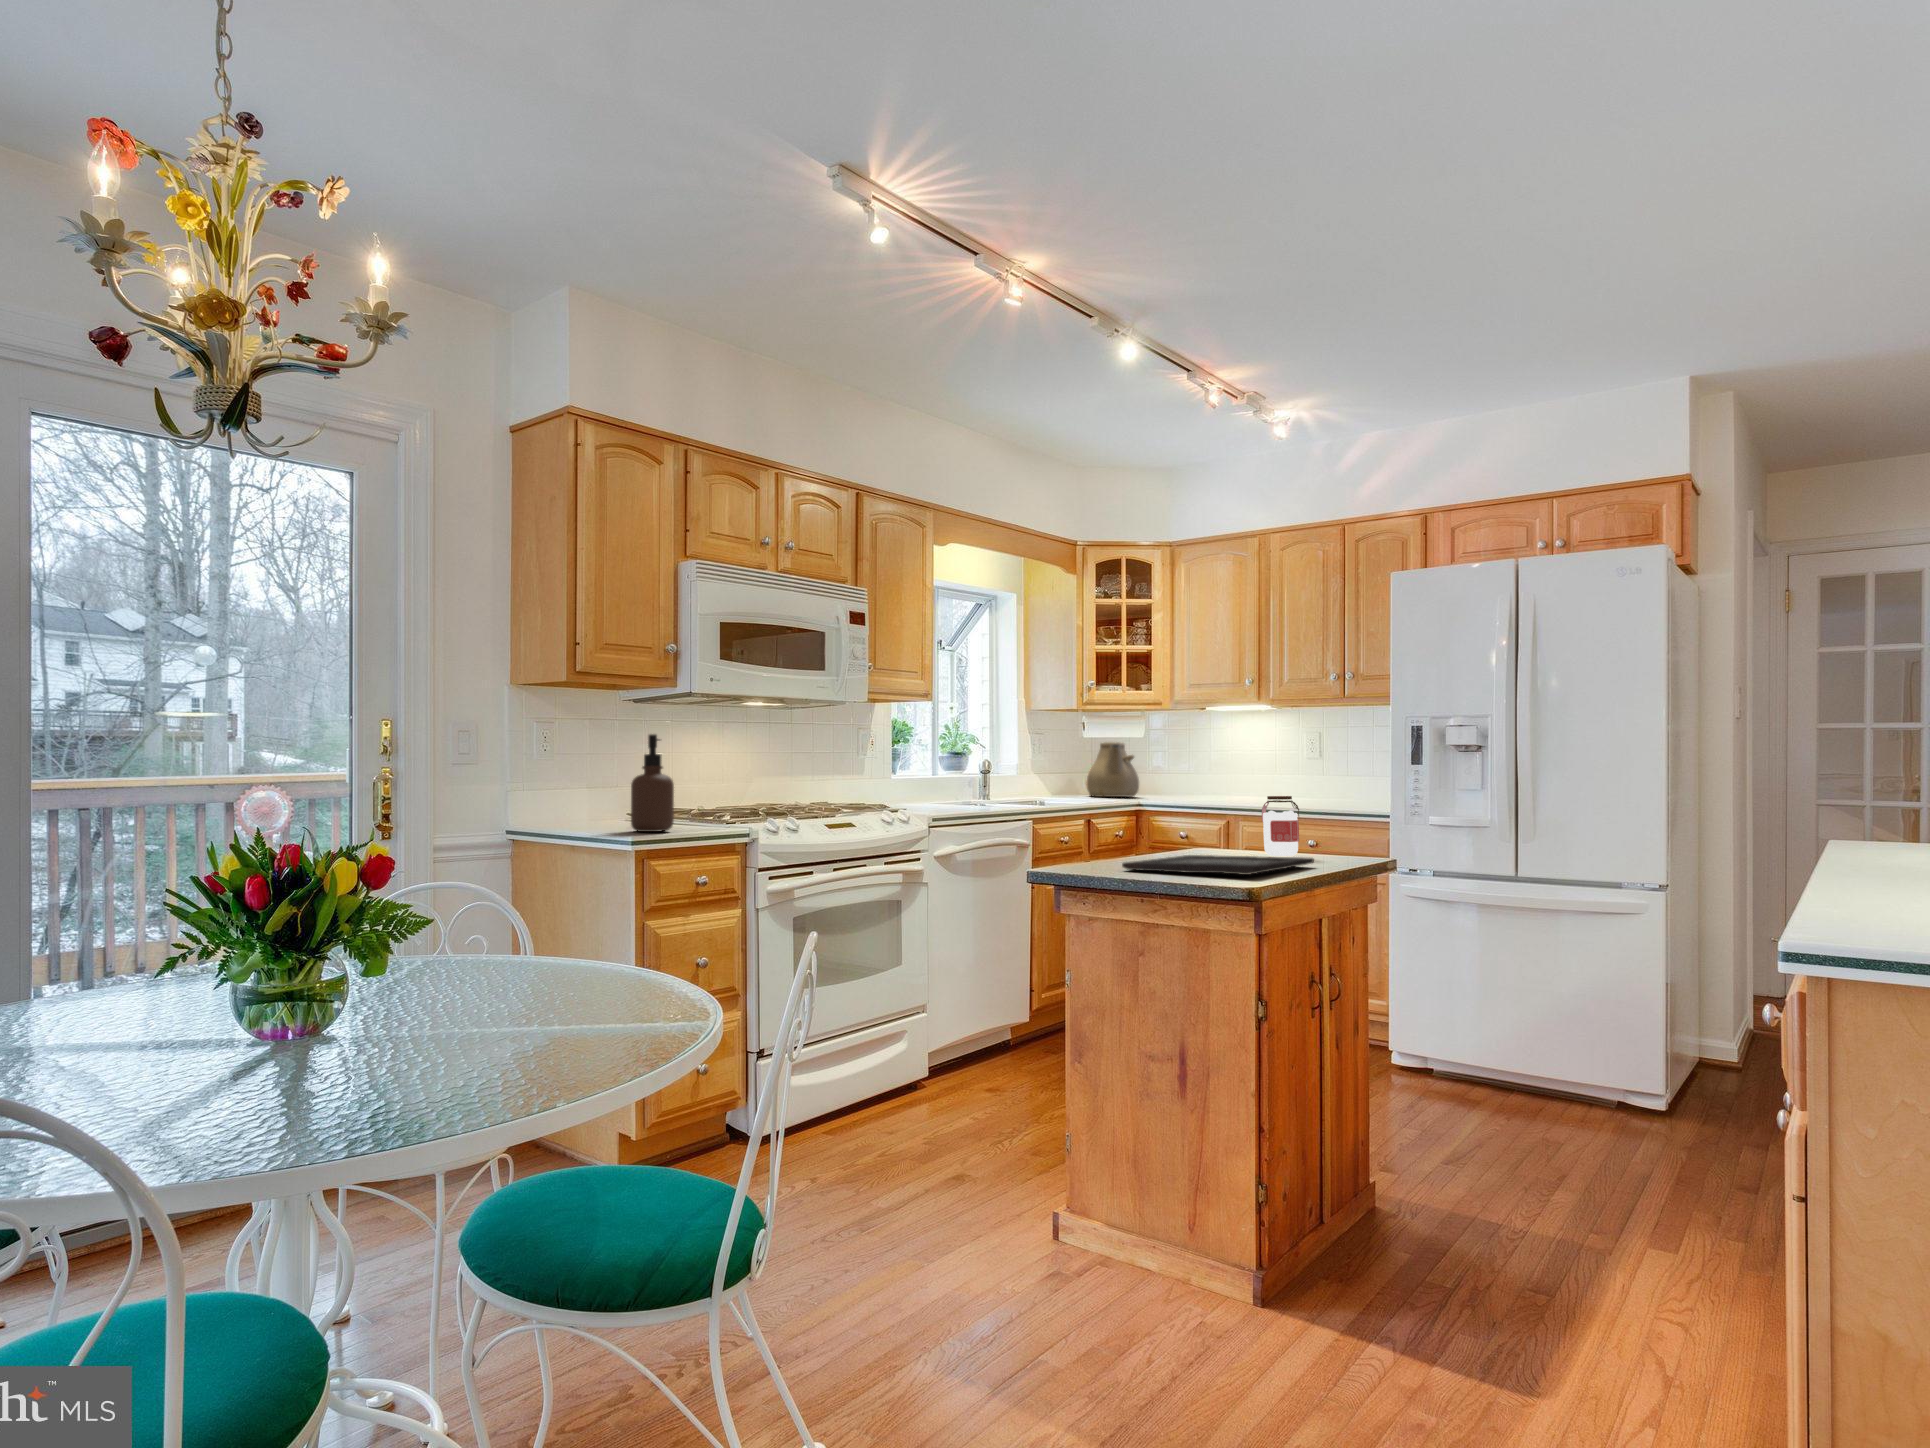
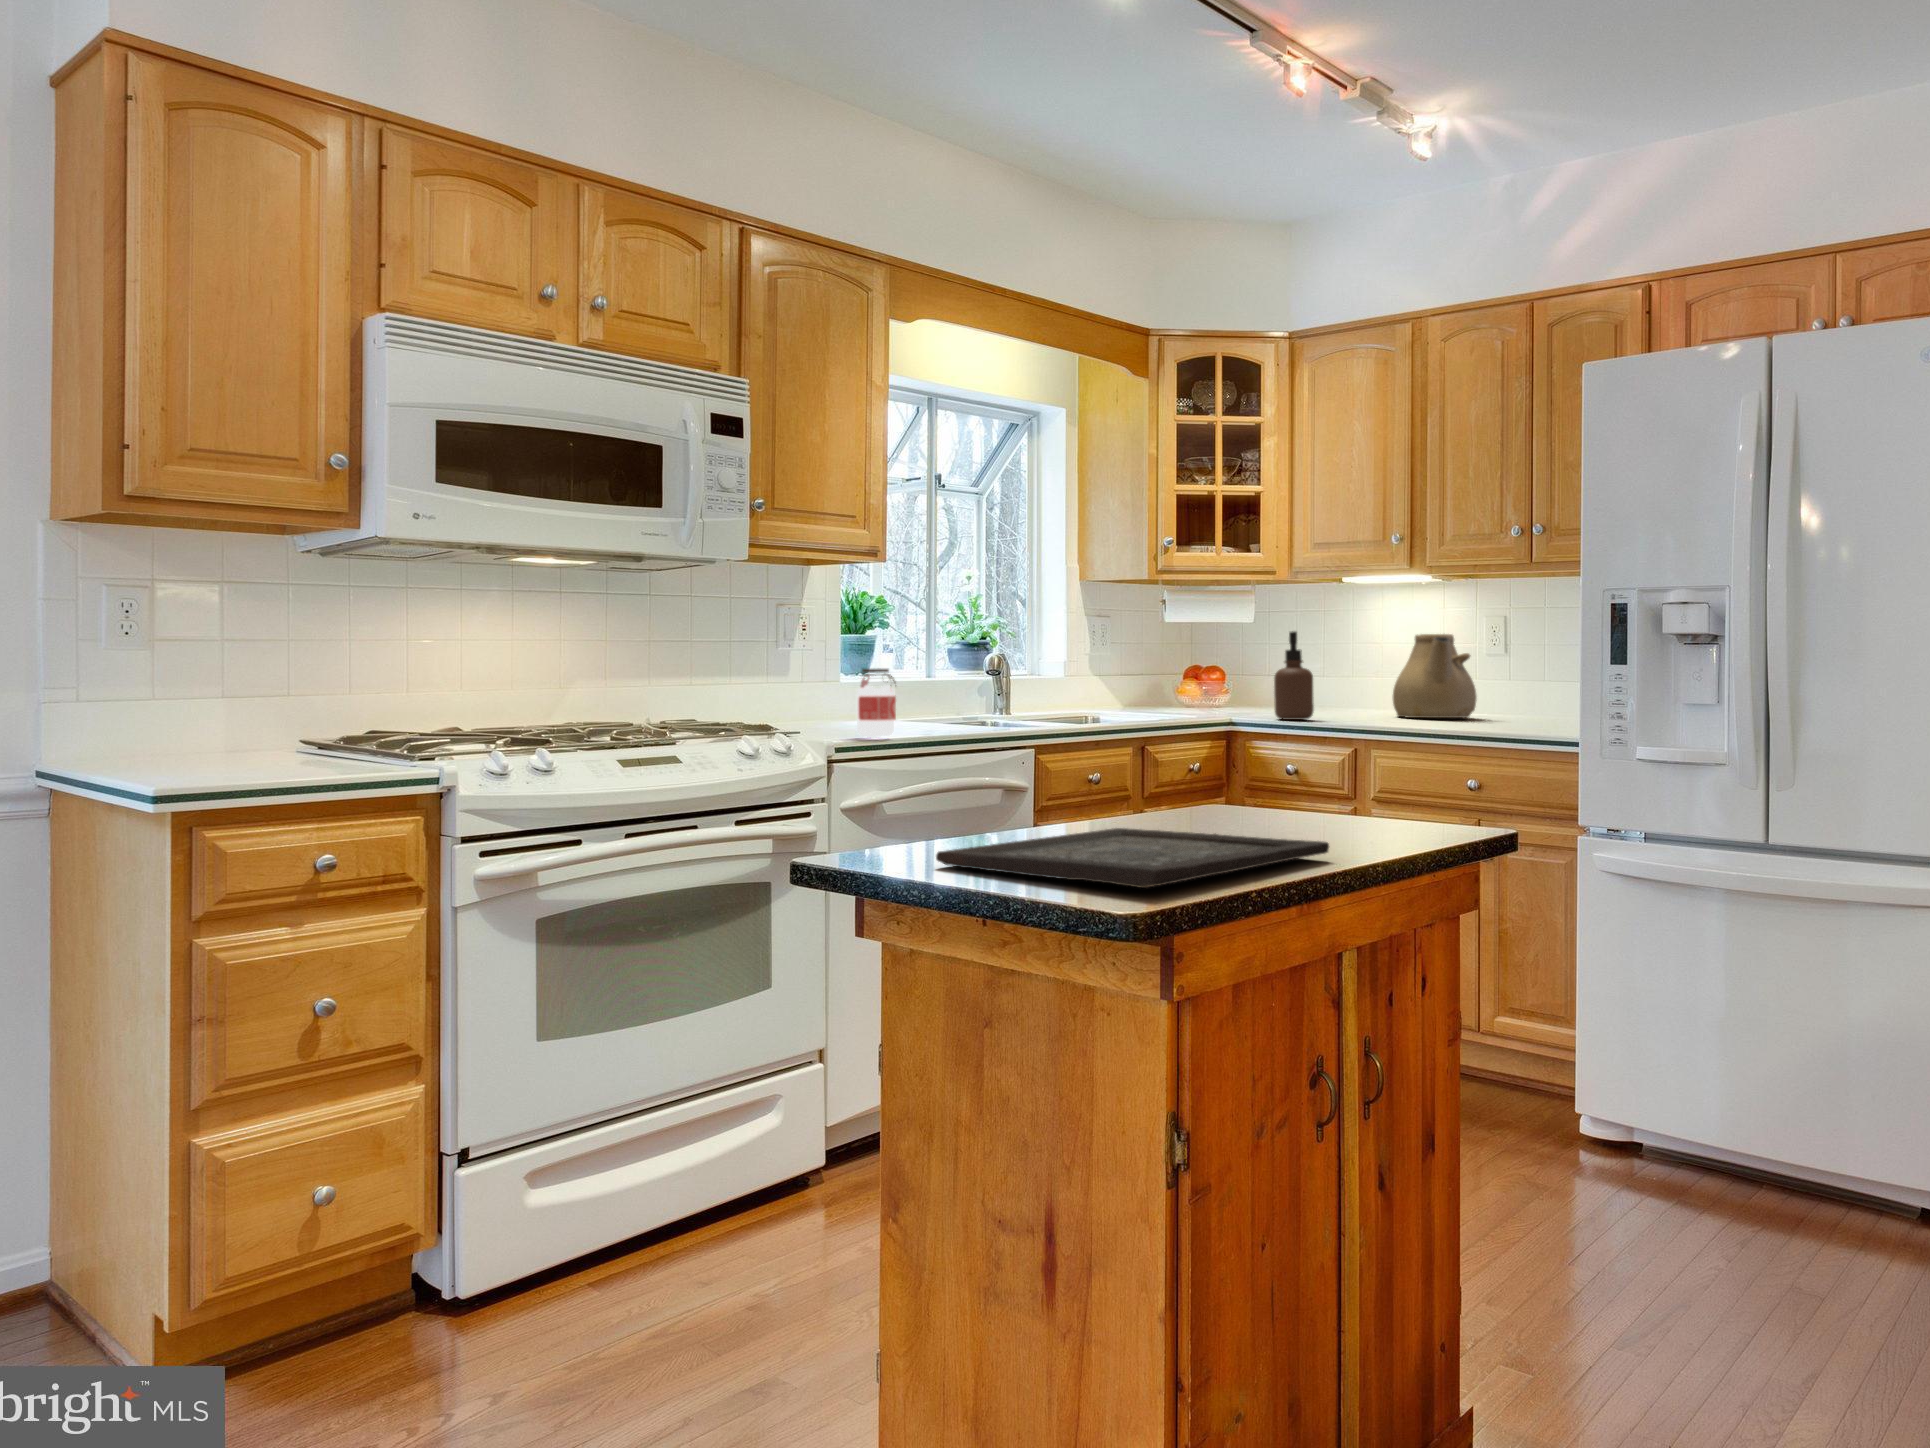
soap dispenser: present [631,734,674,832] -> present [1274,631,1314,720]
teapot: present [1087,742,1139,797] -> present [1393,634,1477,718]
jar: present [1262,796,1299,856] -> present [857,669,896,737]

